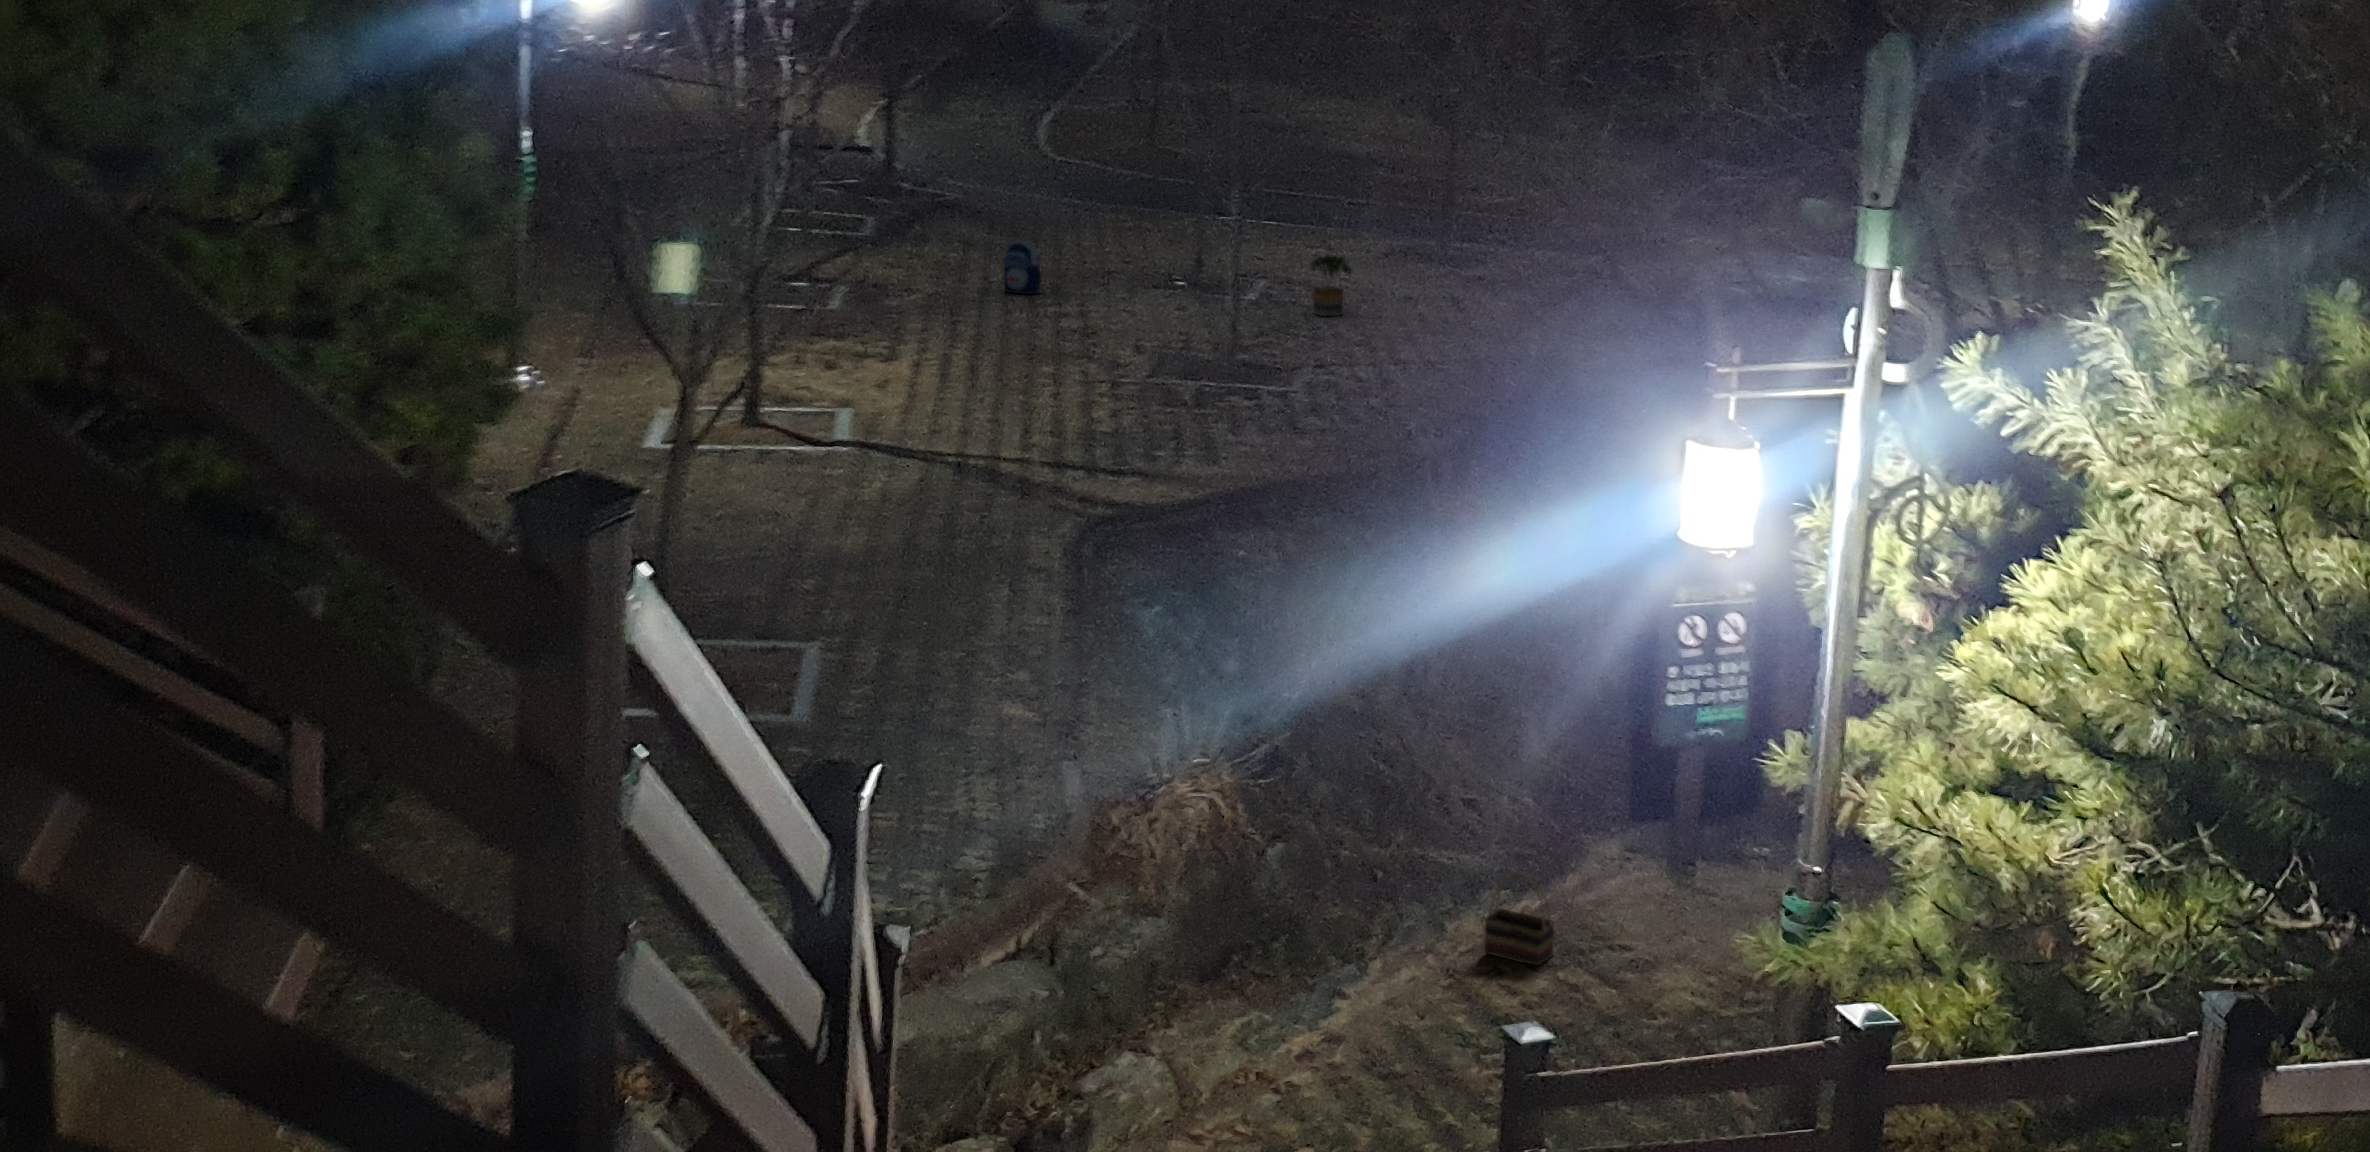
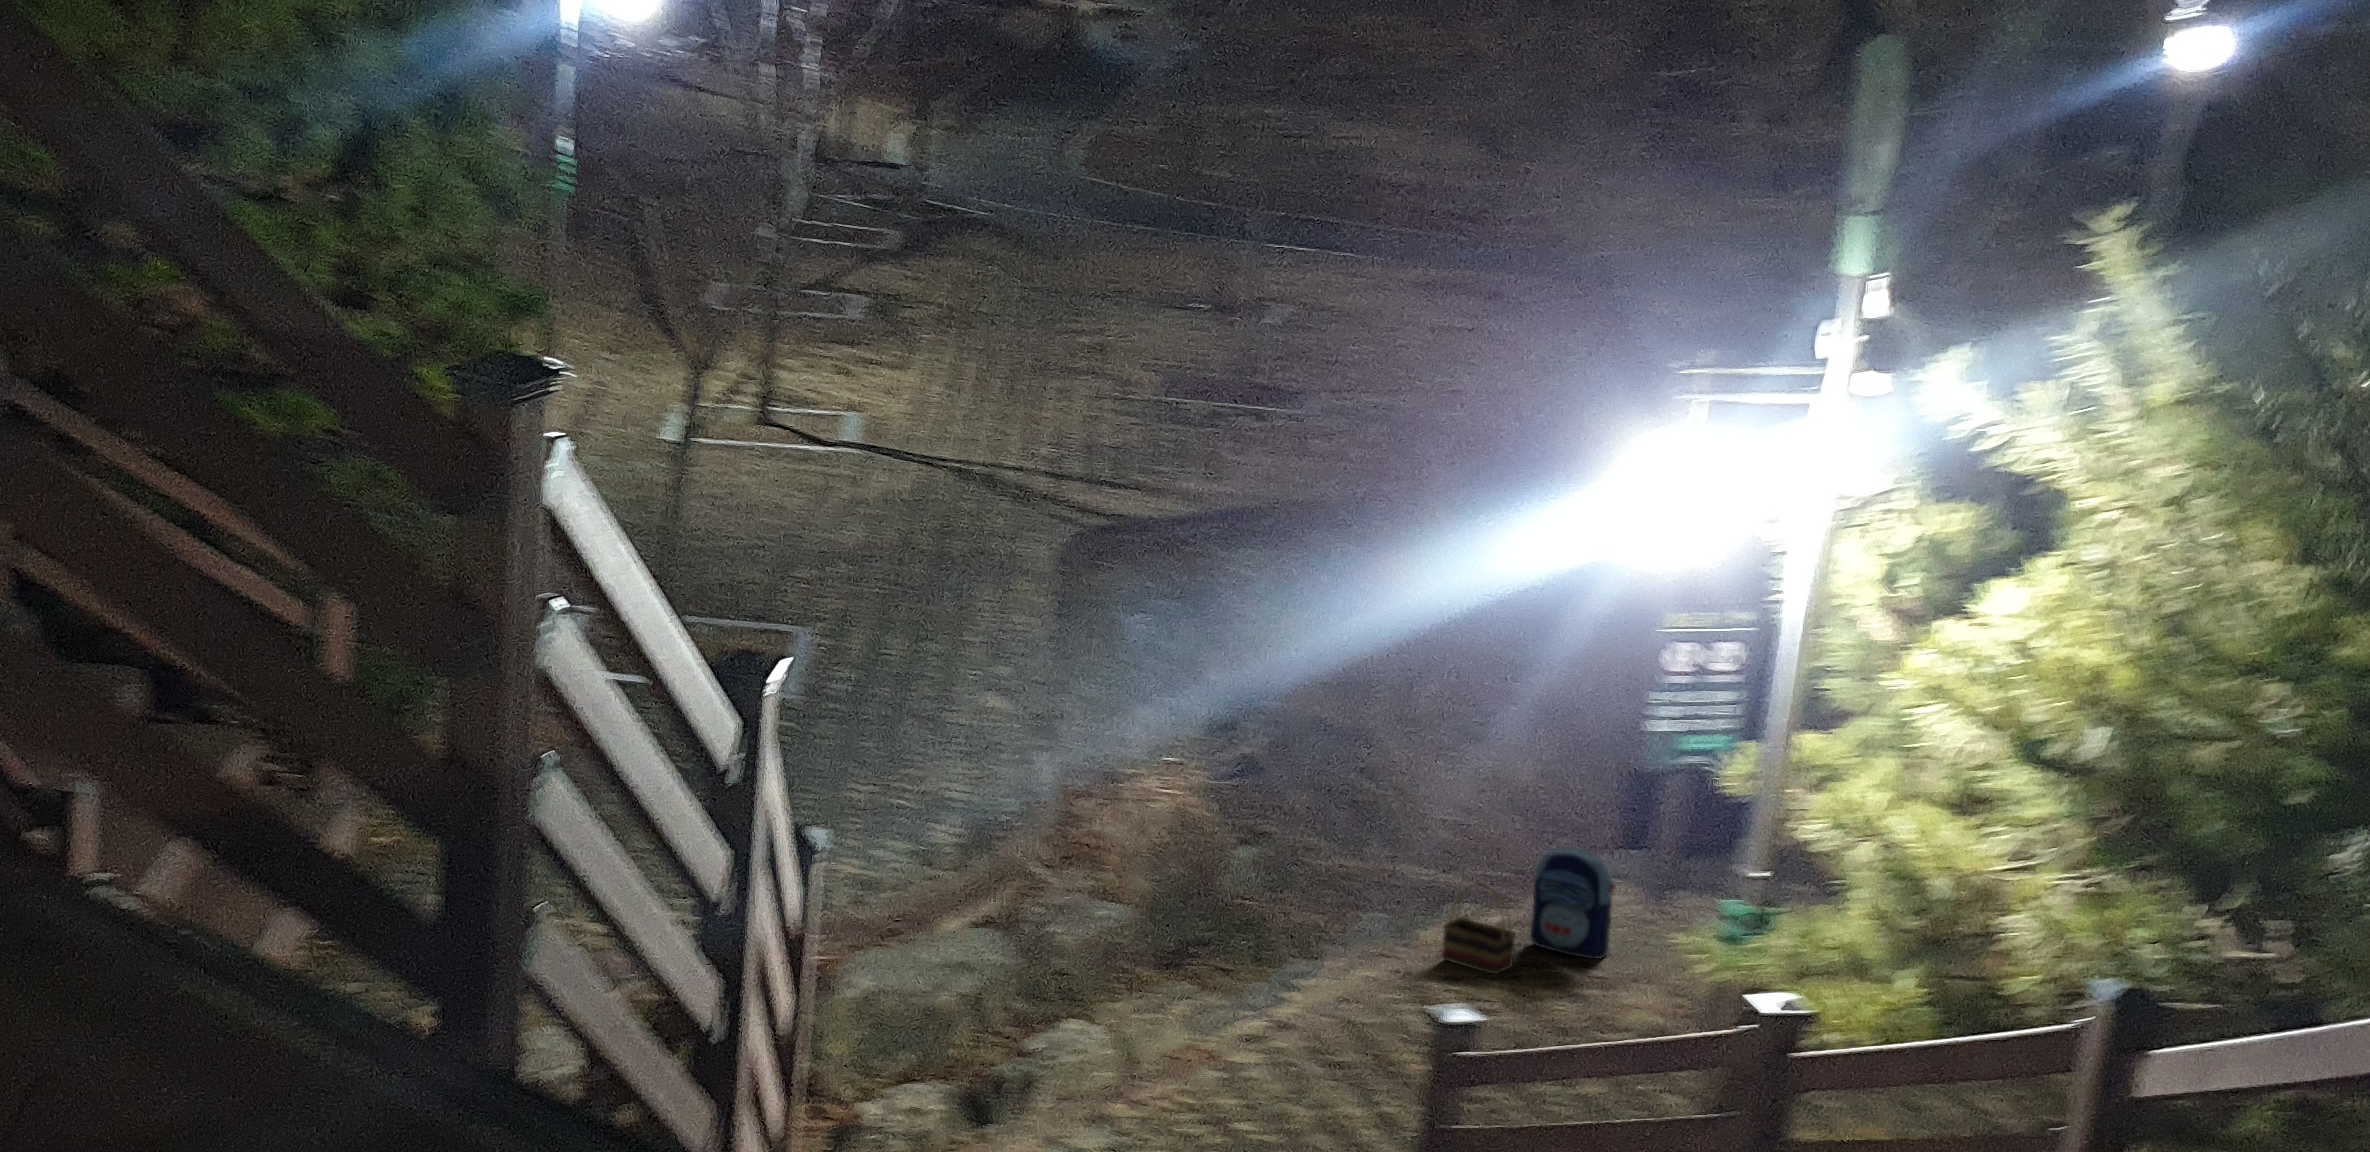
backpack: present [1004,241,1041,294] -> present [1530,847,1615,959]
potted tree: present [1310,255,1353,316] -> none [1340,276,1388,340]

